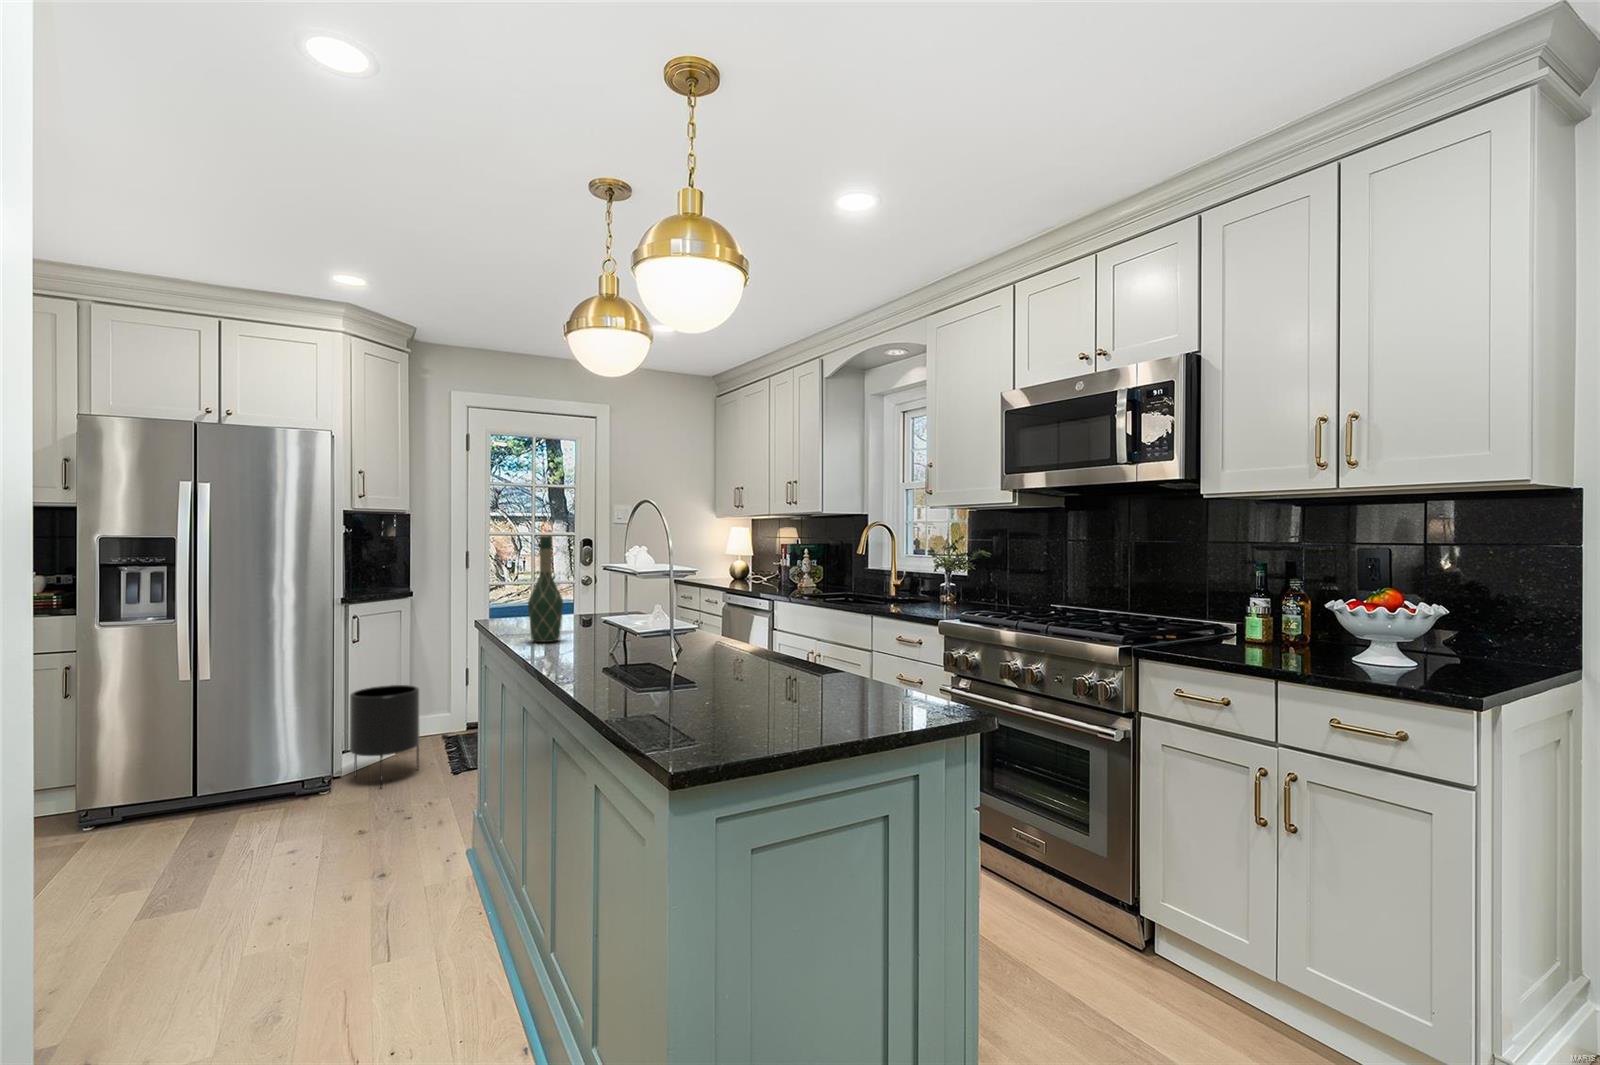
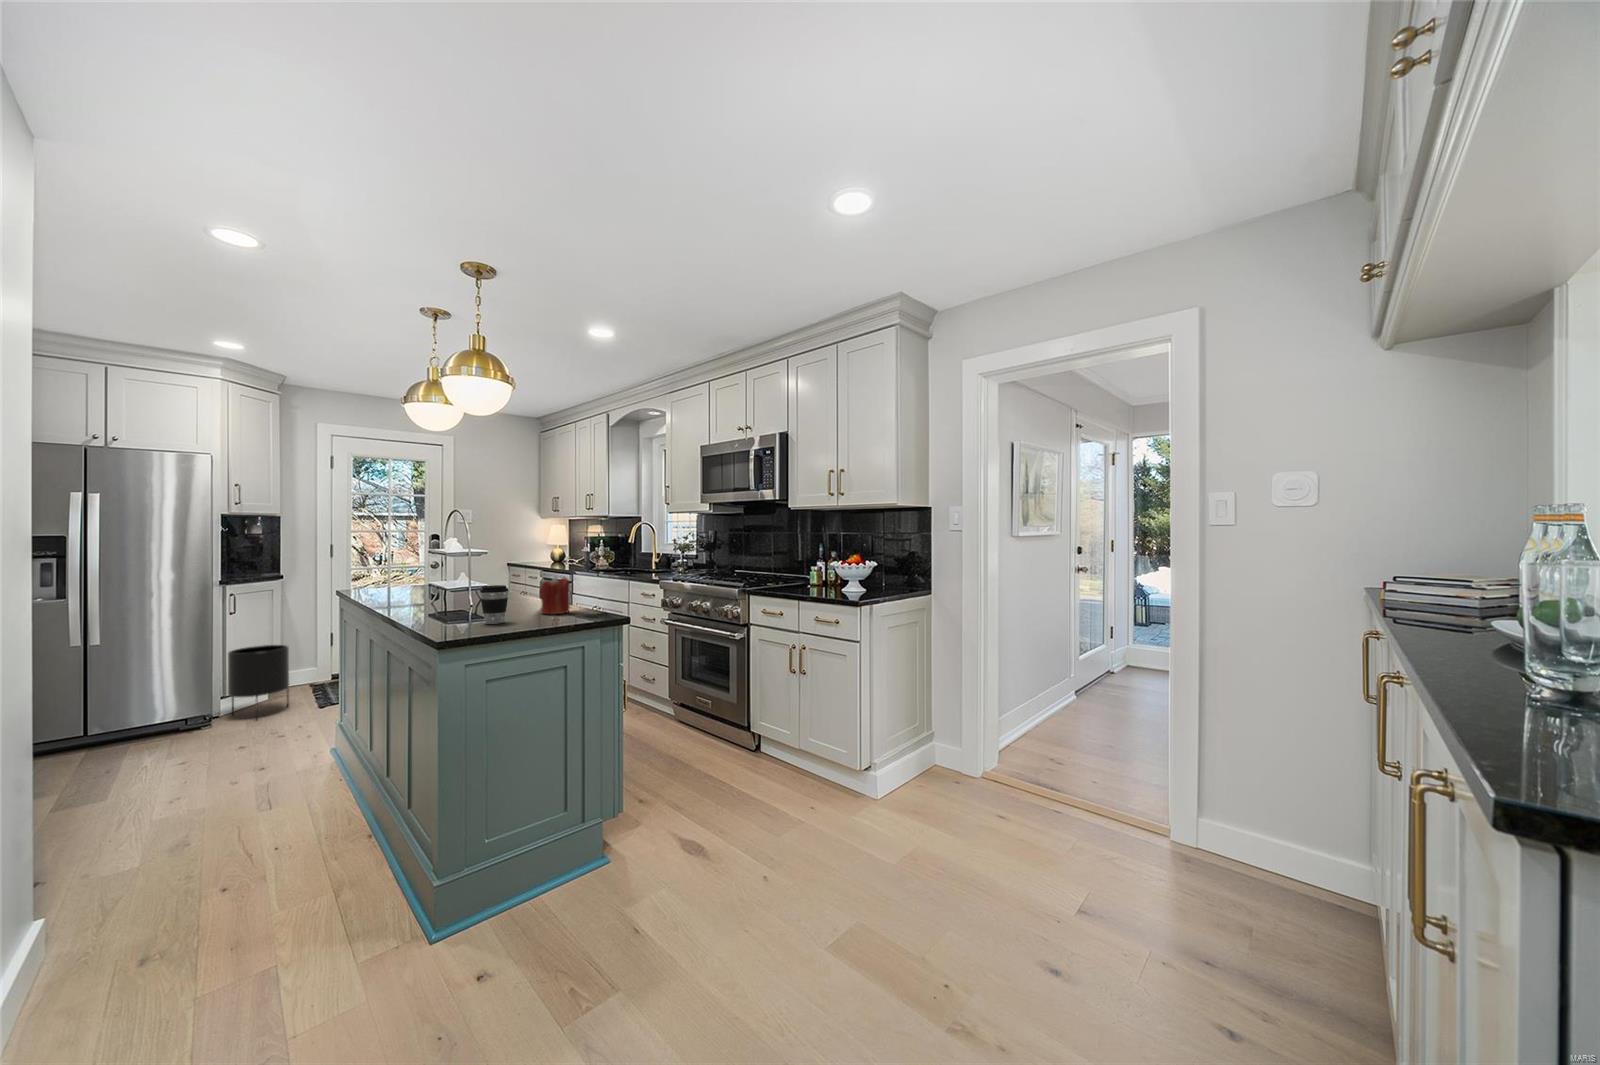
wine bottle: present [528,536,563,642] -> none [374,533,399,598]
candle: none [811,620,865,697] -> present [540,576,570,614]
coffee cup: none [721,641,773,720] -> present [480,585,509,624]

